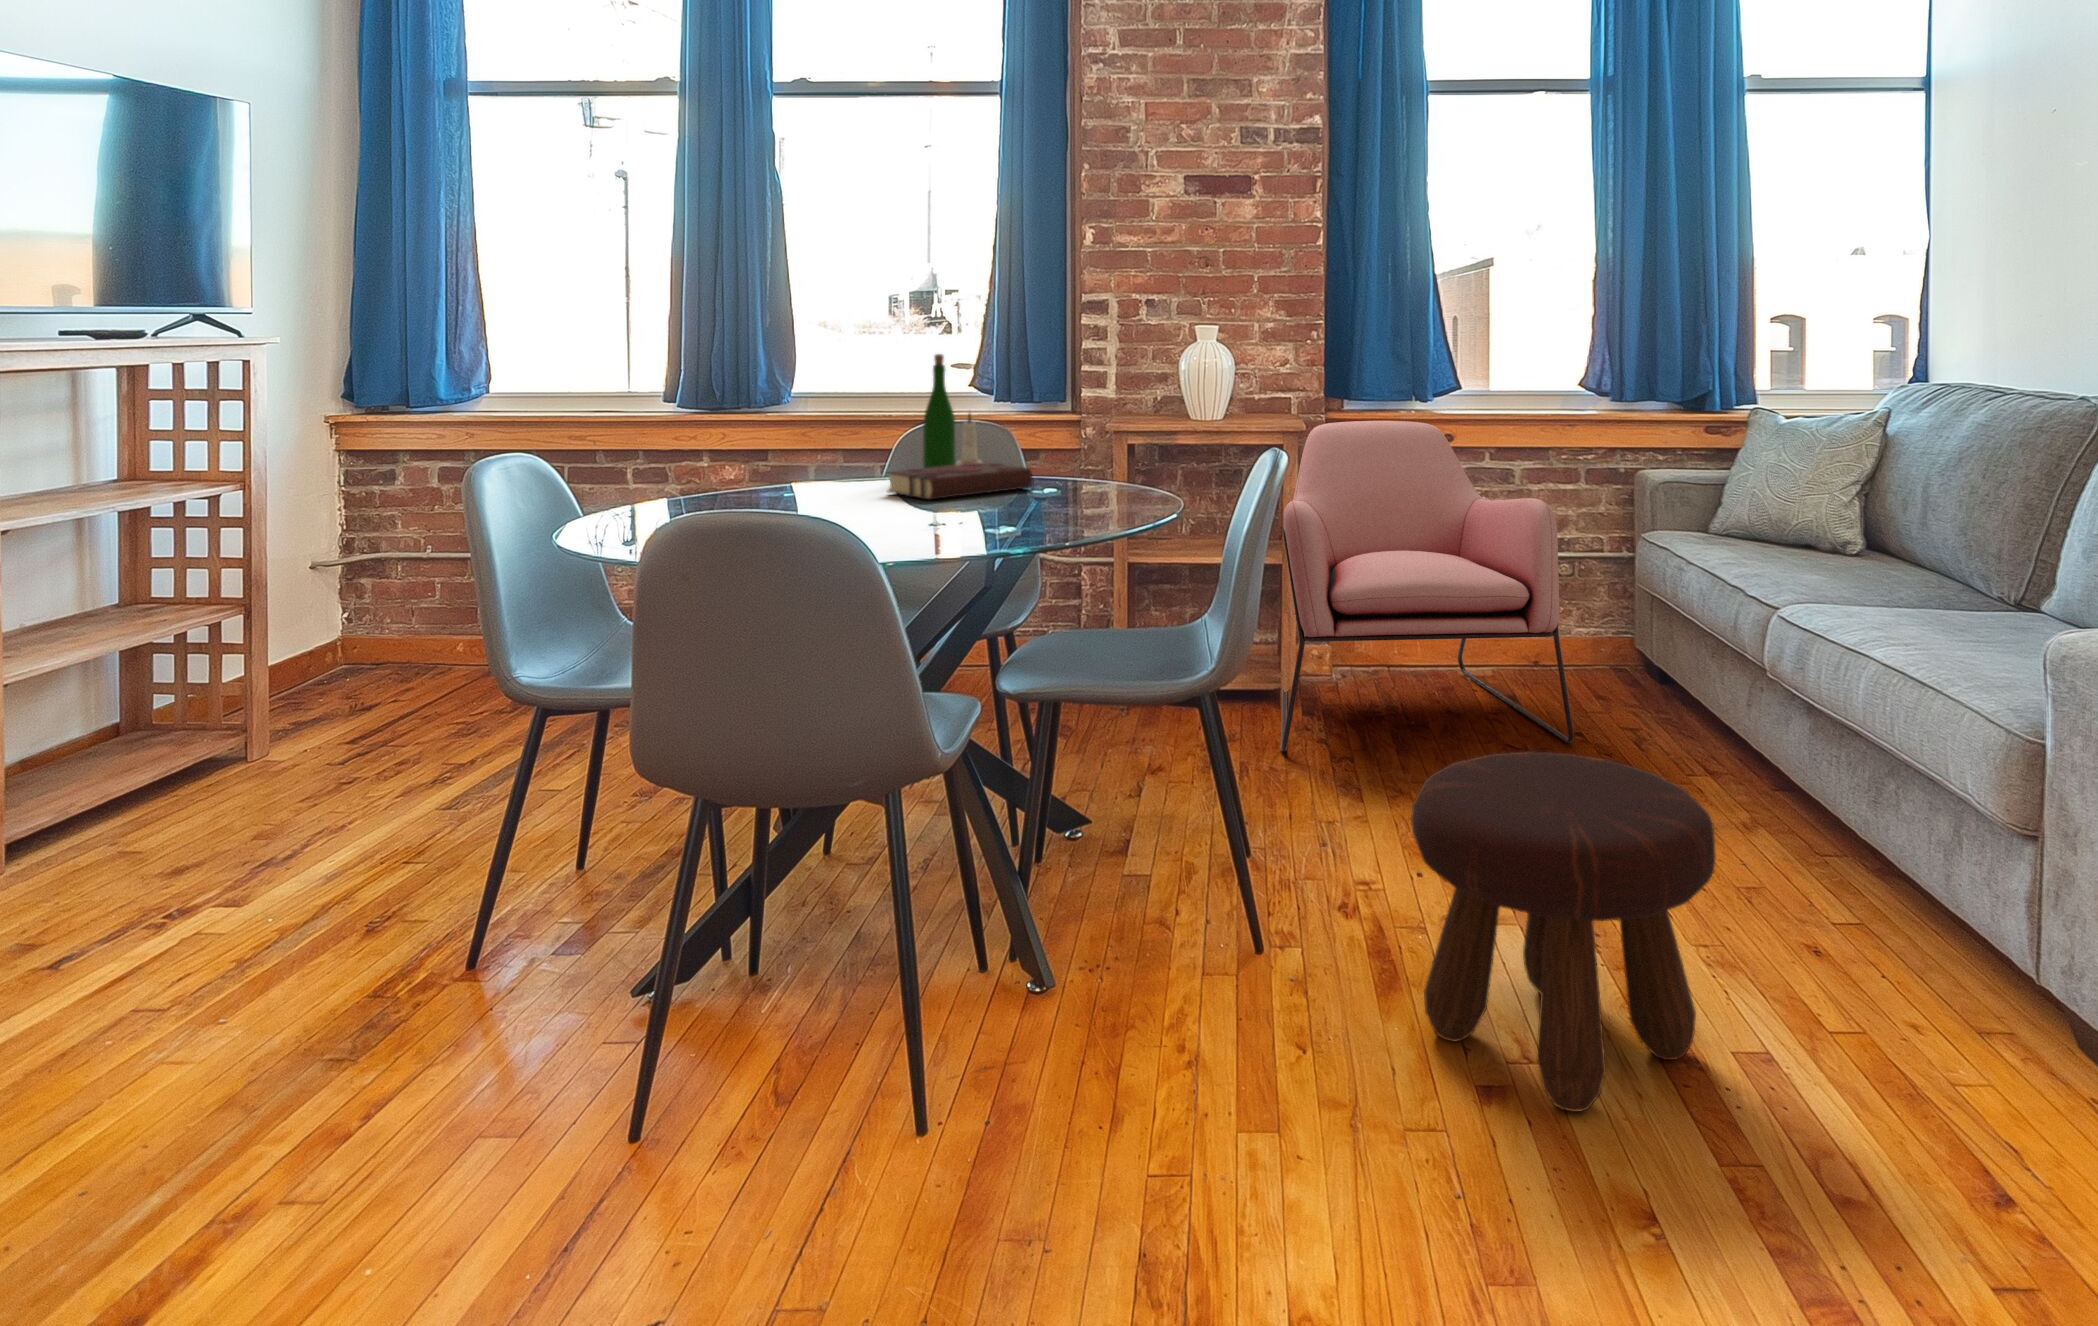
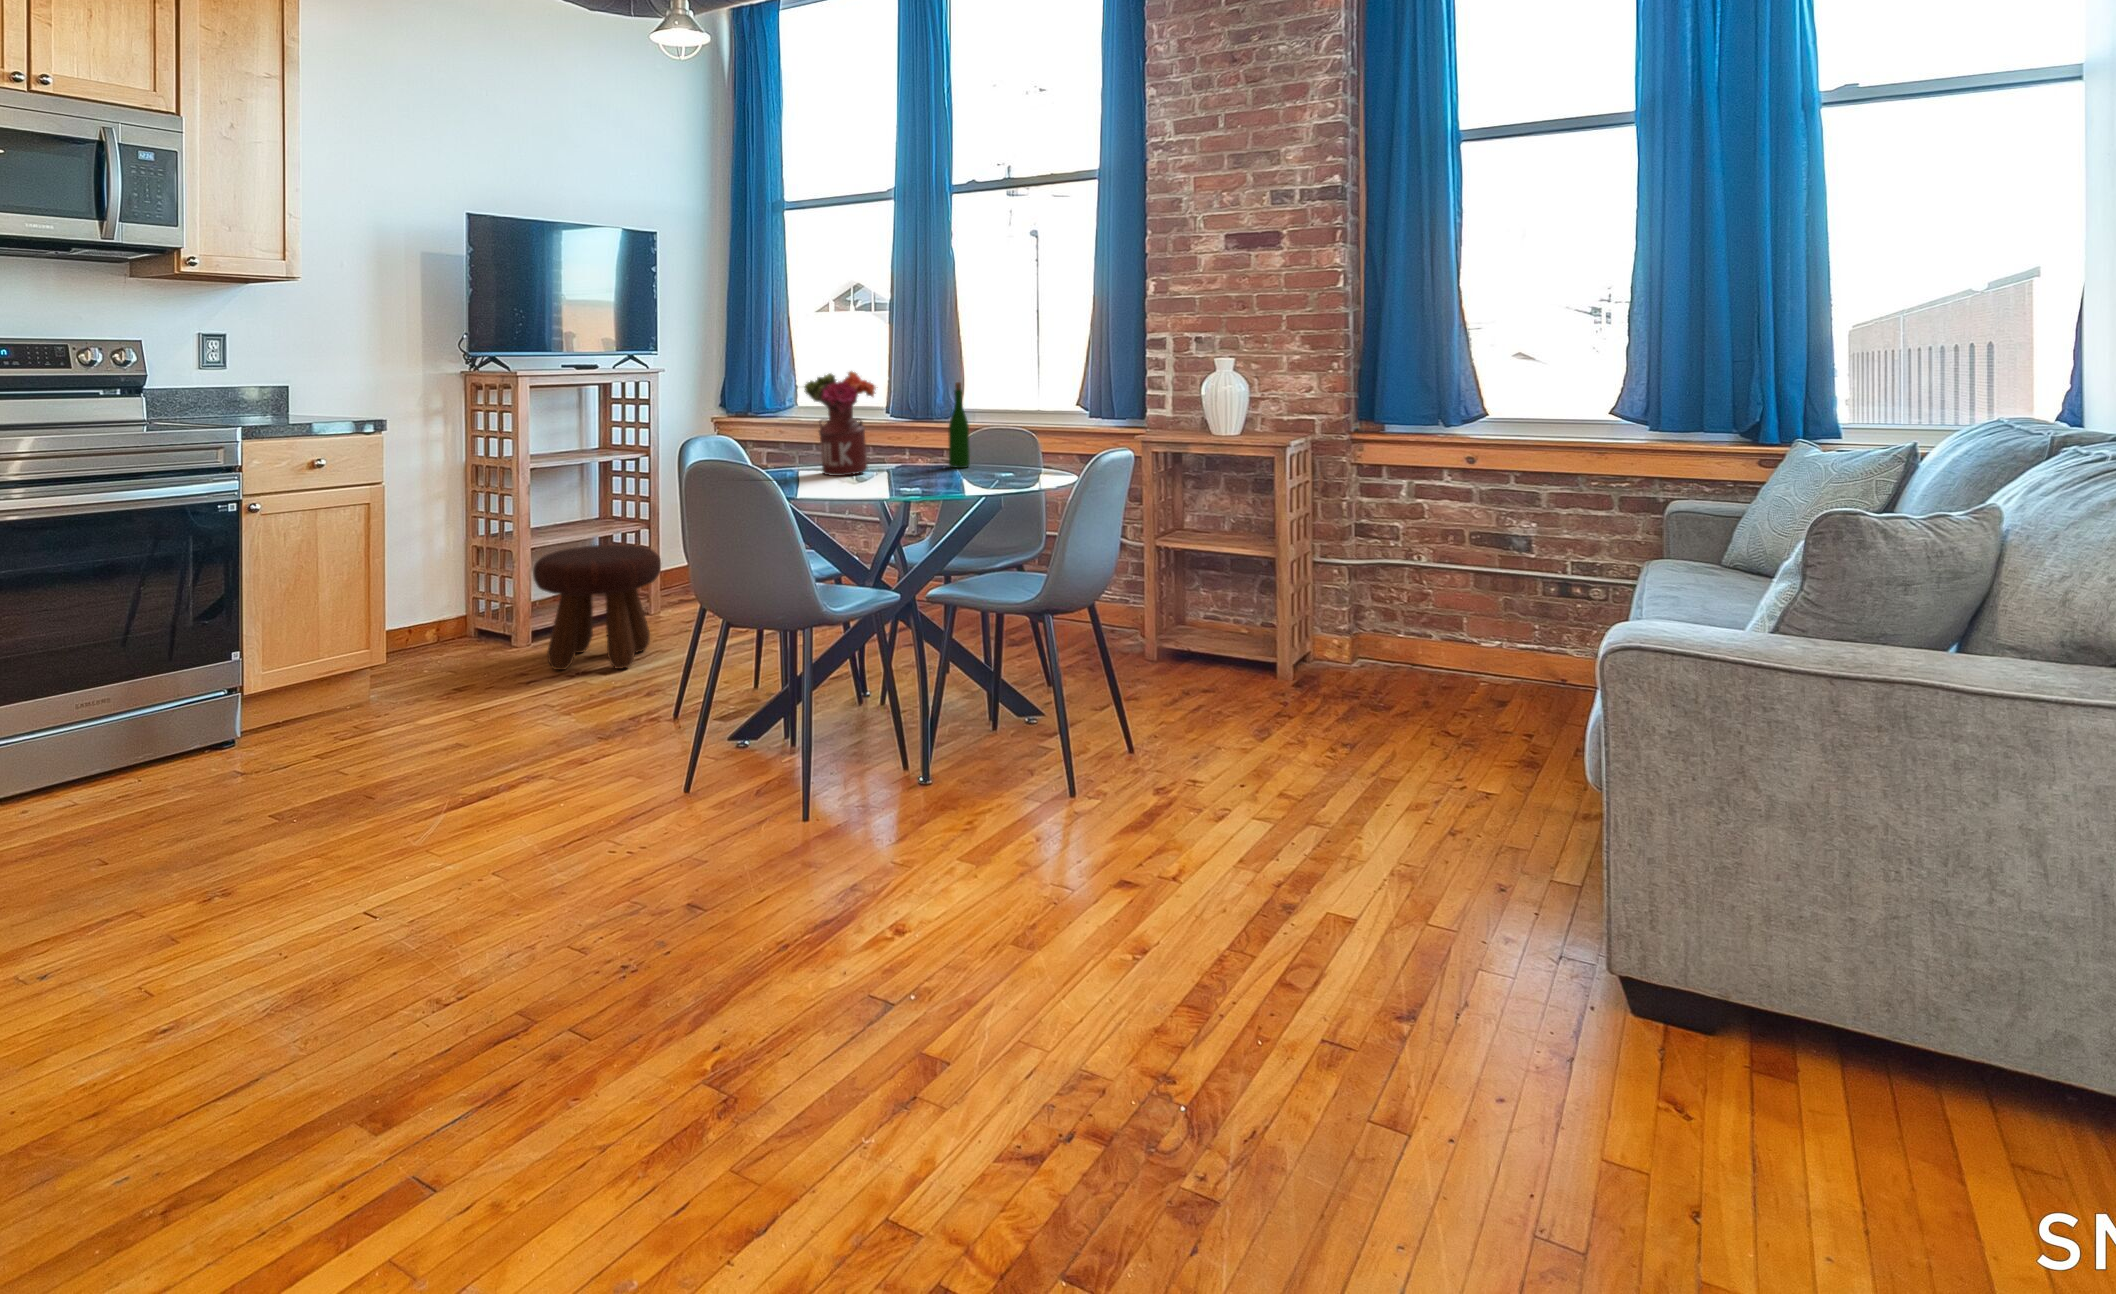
flower arrangement: none [731,335,853,499] -> present [804,371,876,476]
candle: present [955,414,982,465] -> none [986,421,1008,463]
armchair: present [1281,421,1574,751] -> none [1223,442,1490,749]
book: present [888,462,1033,499] -> none [889,459,991,482]
footstool: present [1411,751,1715,1112] -> present [533,545,661,670]

